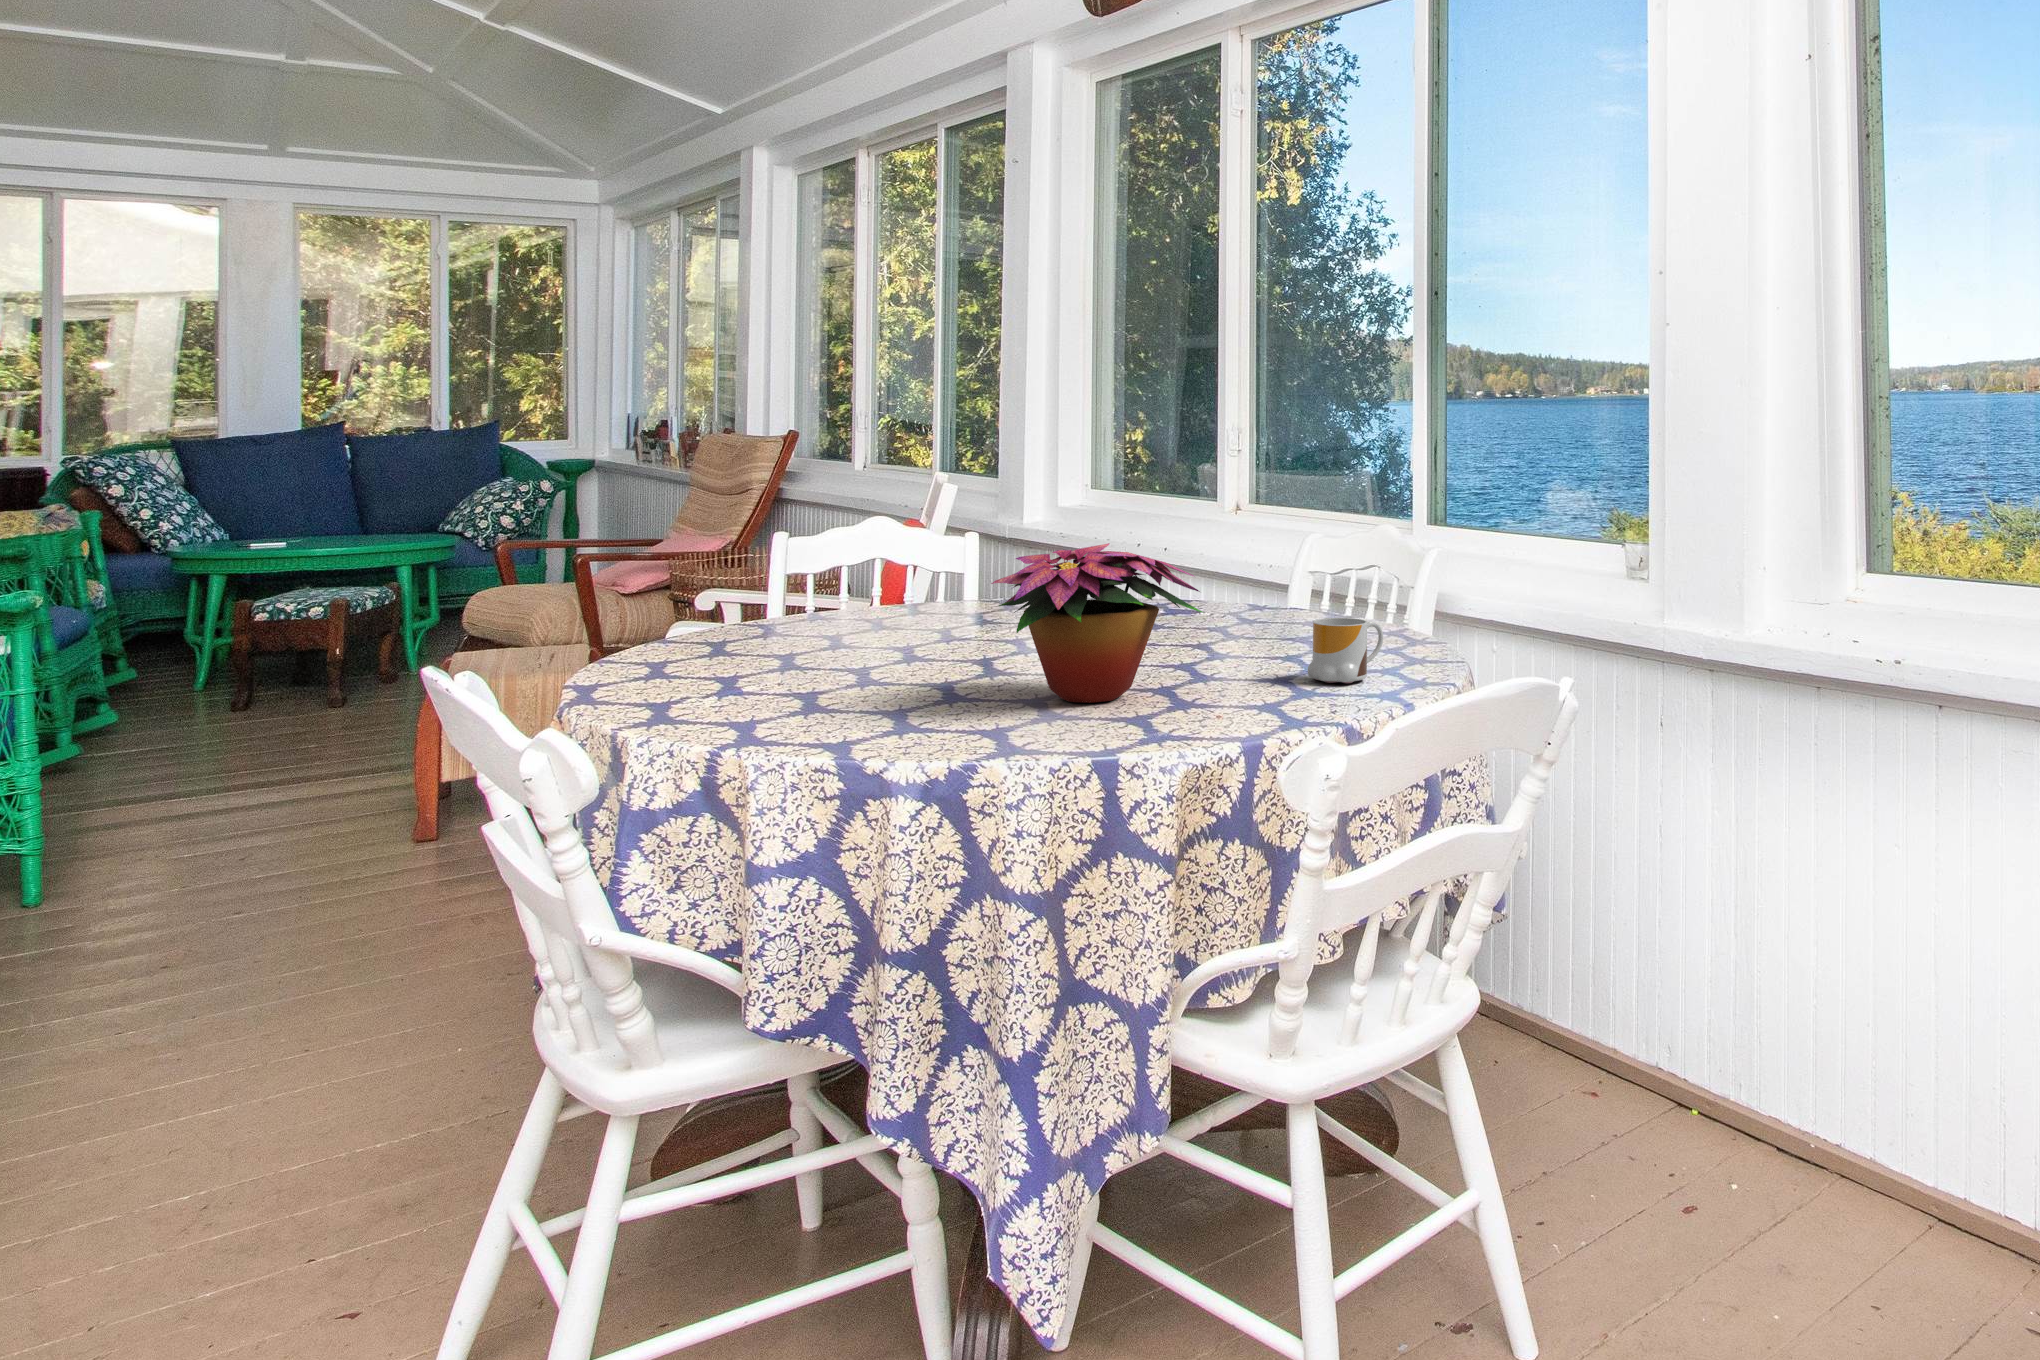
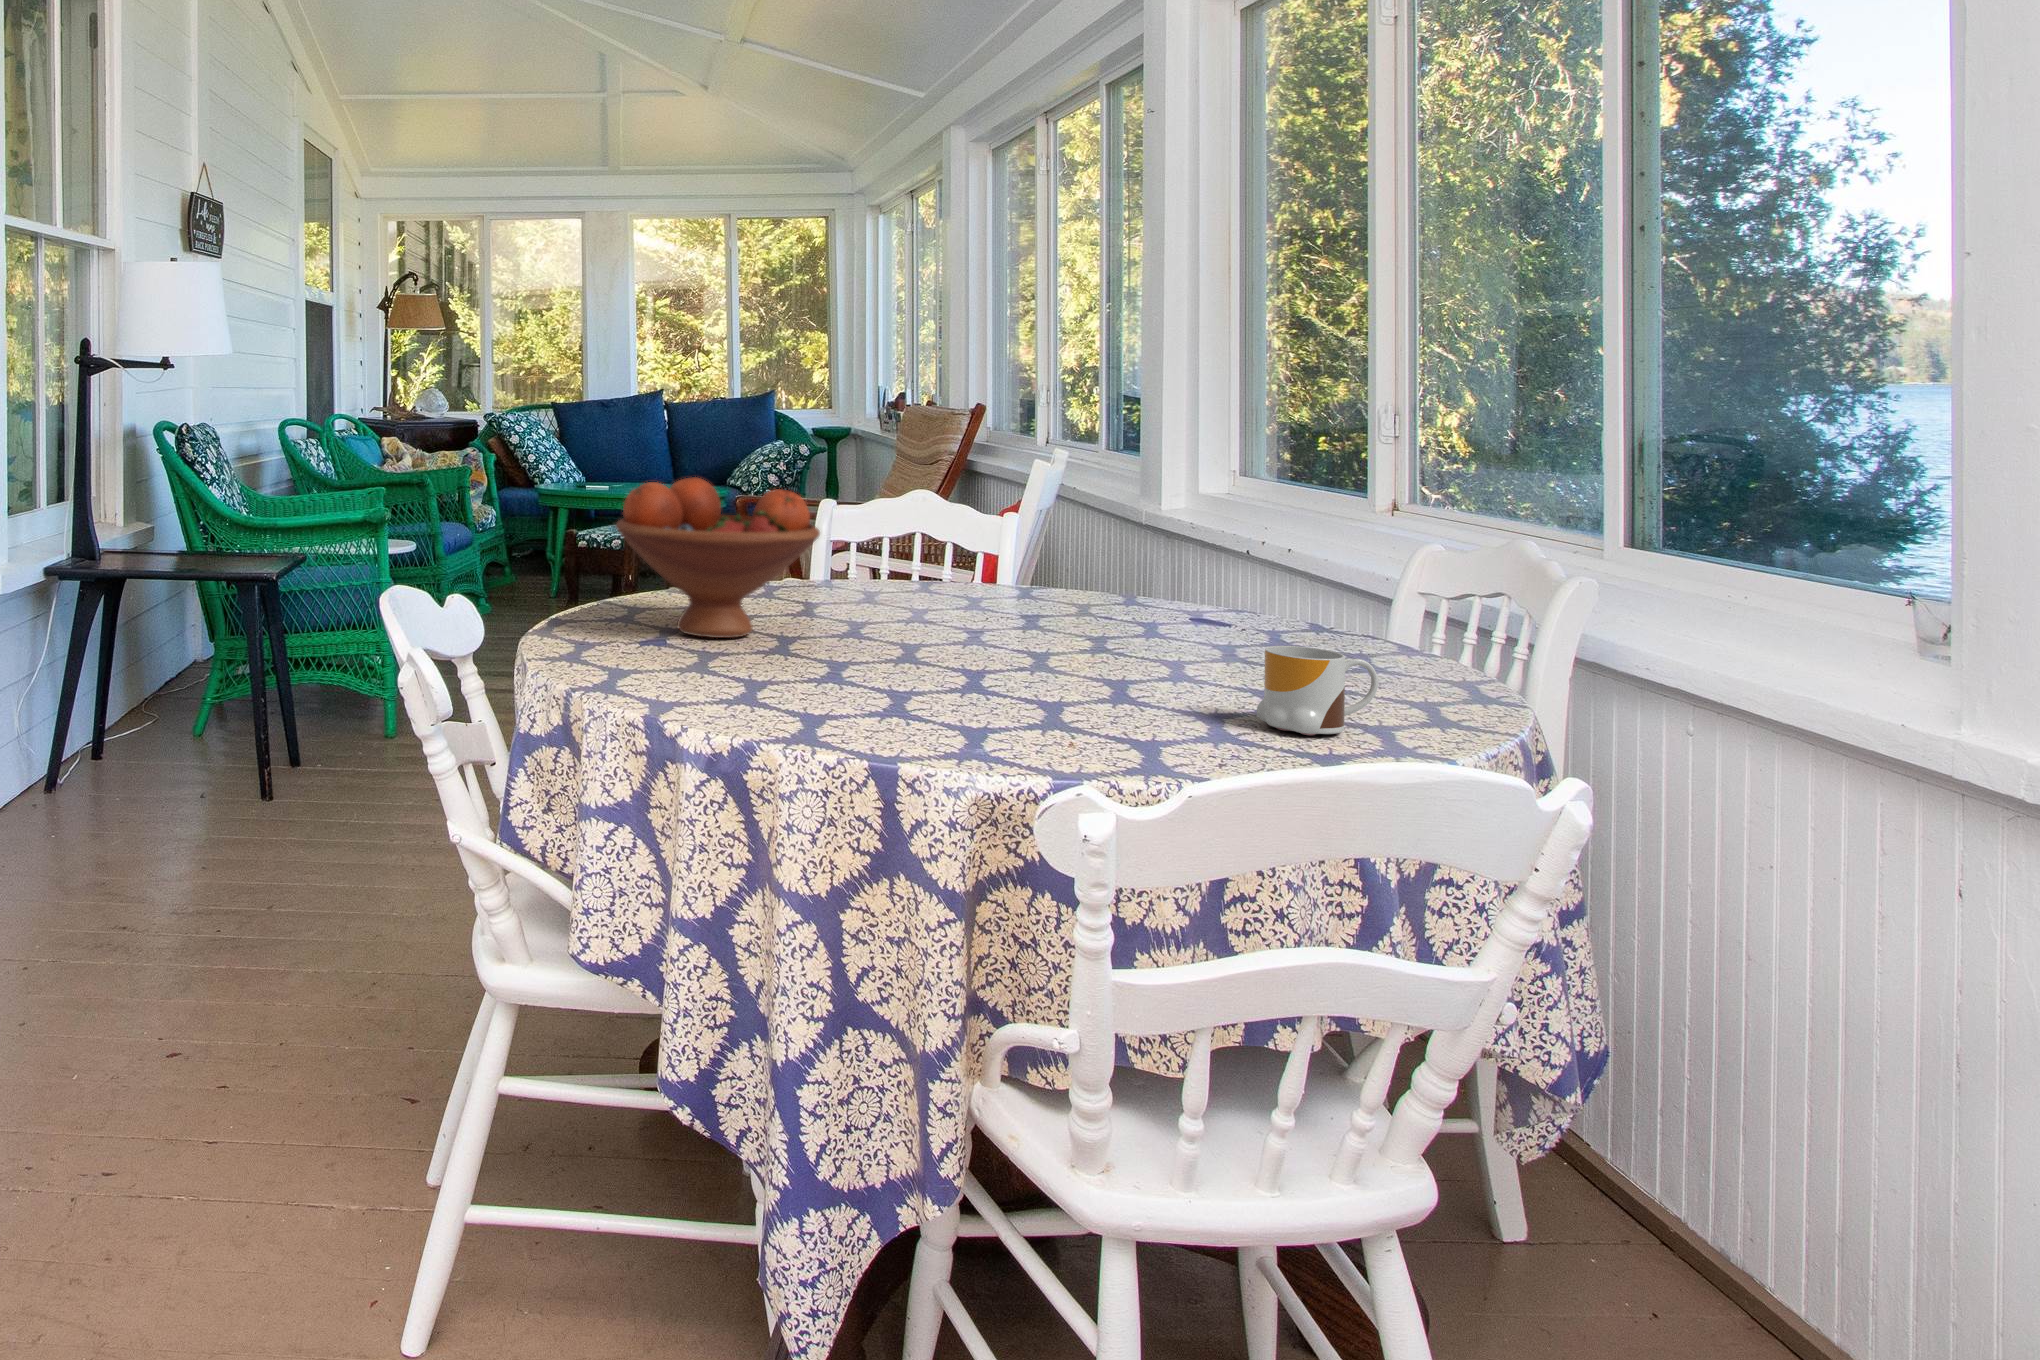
fruit bowl: none [667,521,895,685] -> present [616,478,820,638]
flower arrangement: present [991,543,1203,703] -> none [847,523,1110,704]

